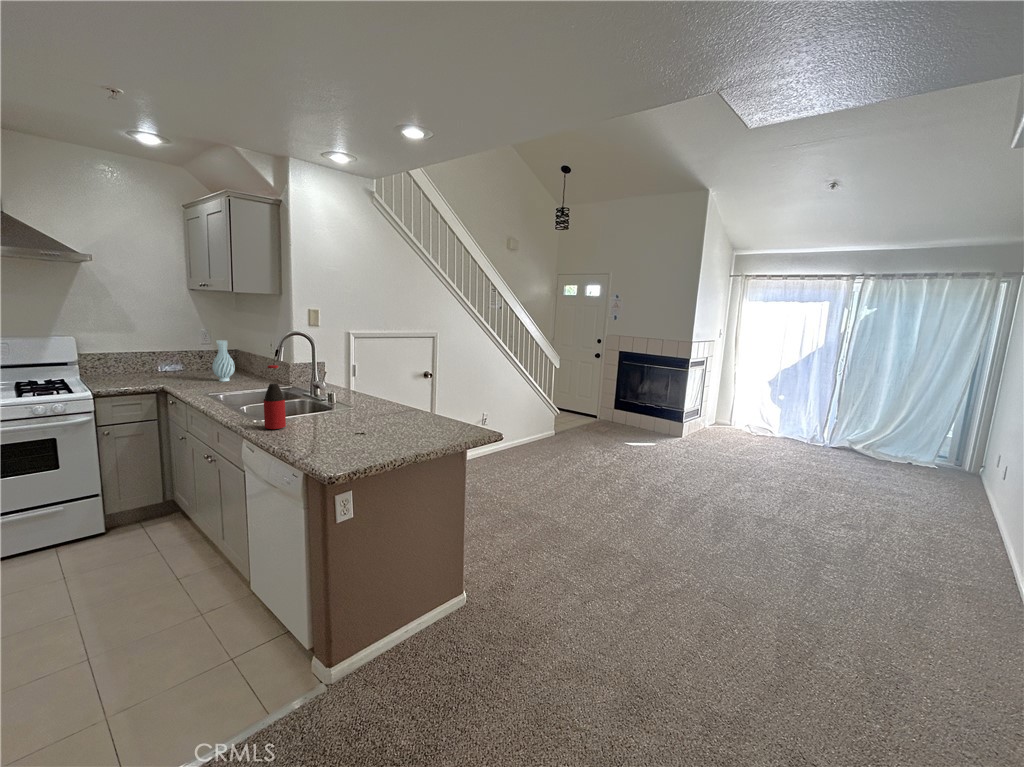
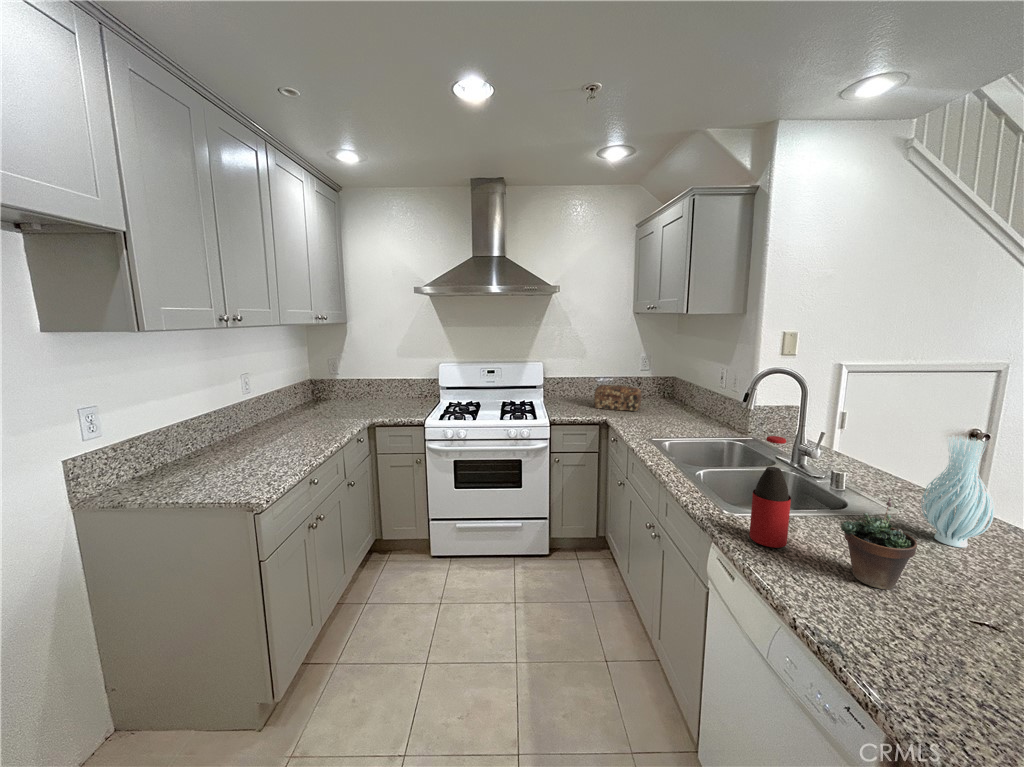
vase: present [212,340,235,381] -> present [921,437,994,547]
bread loaf: none [148,357,201,381] -> present [594,385,641,411]
succulent plant: none [305,387,338,433] -> present [841,497,917,590]

